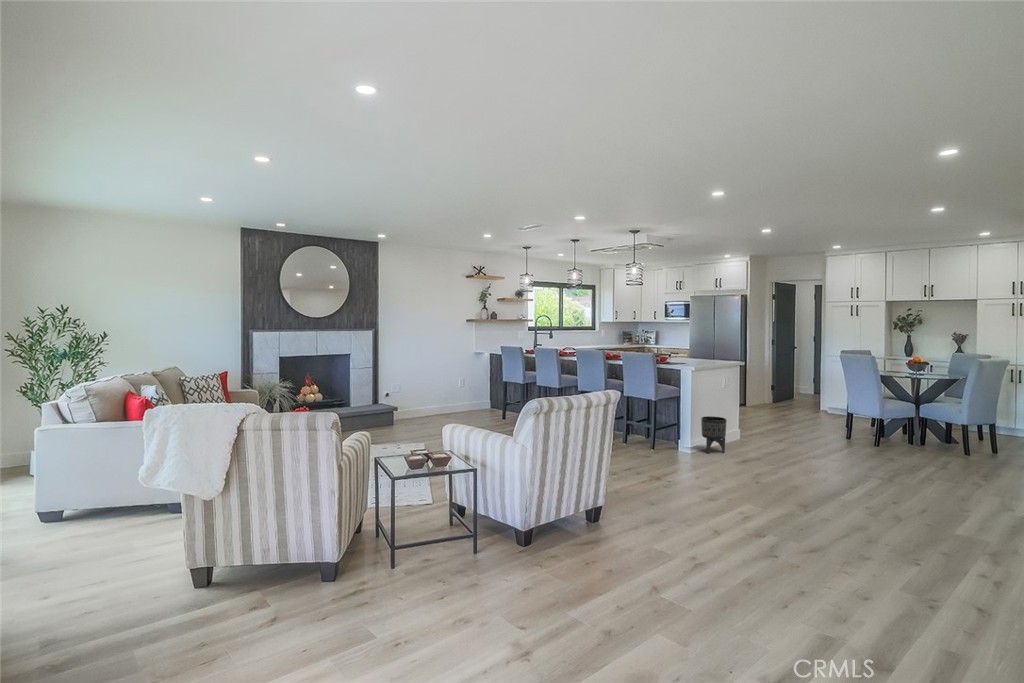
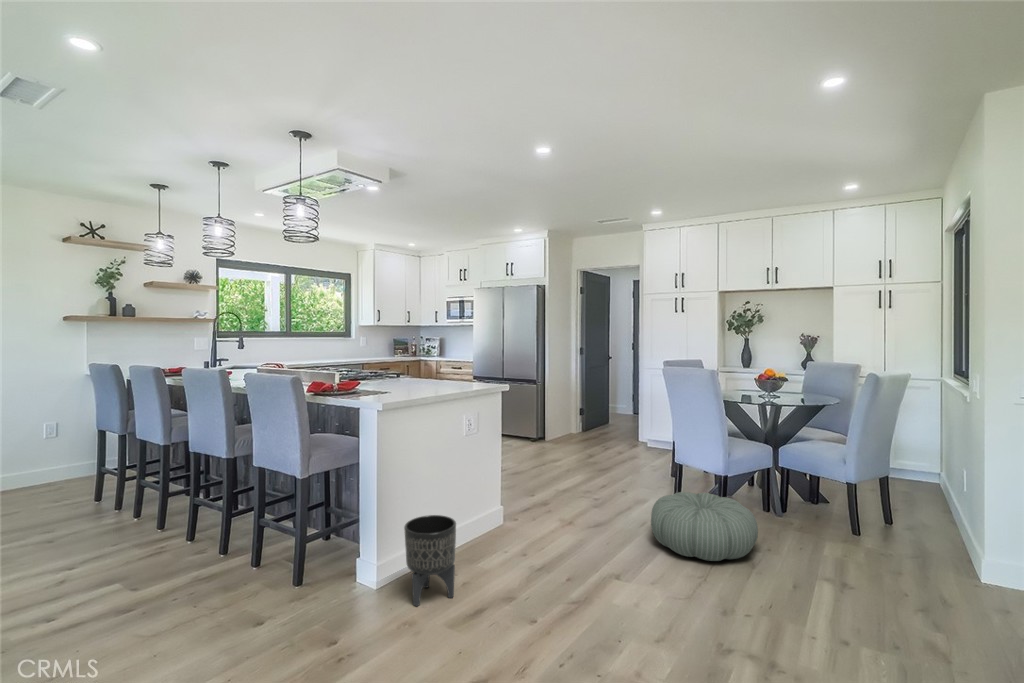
pouf: none [828,422,894,453] -> present [651,492,758,561]

